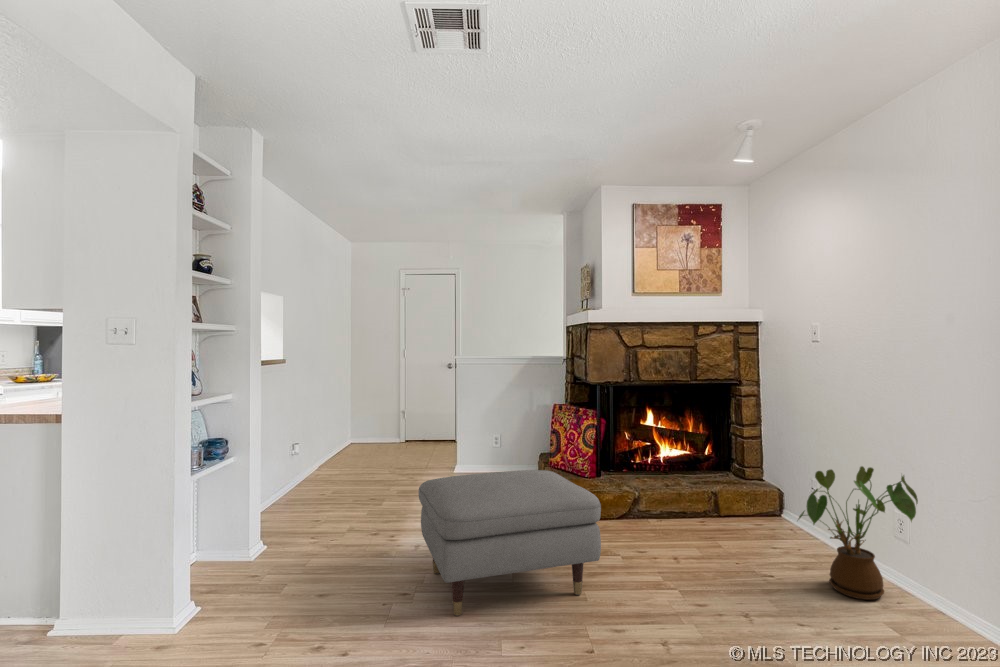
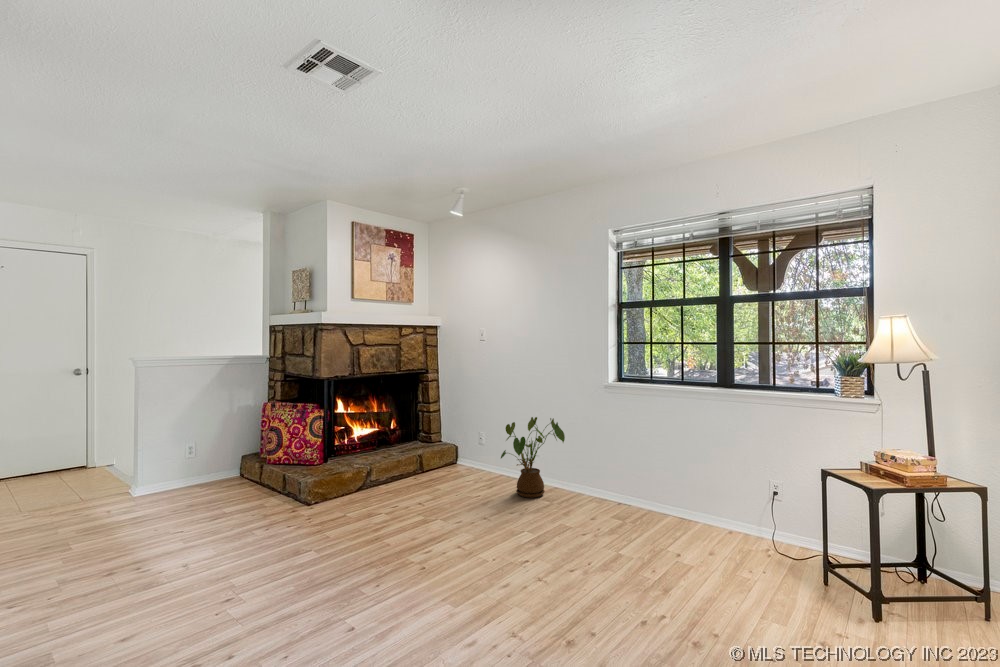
ottoman: present [418,470,601,616] -> none [218,456,403,596]

